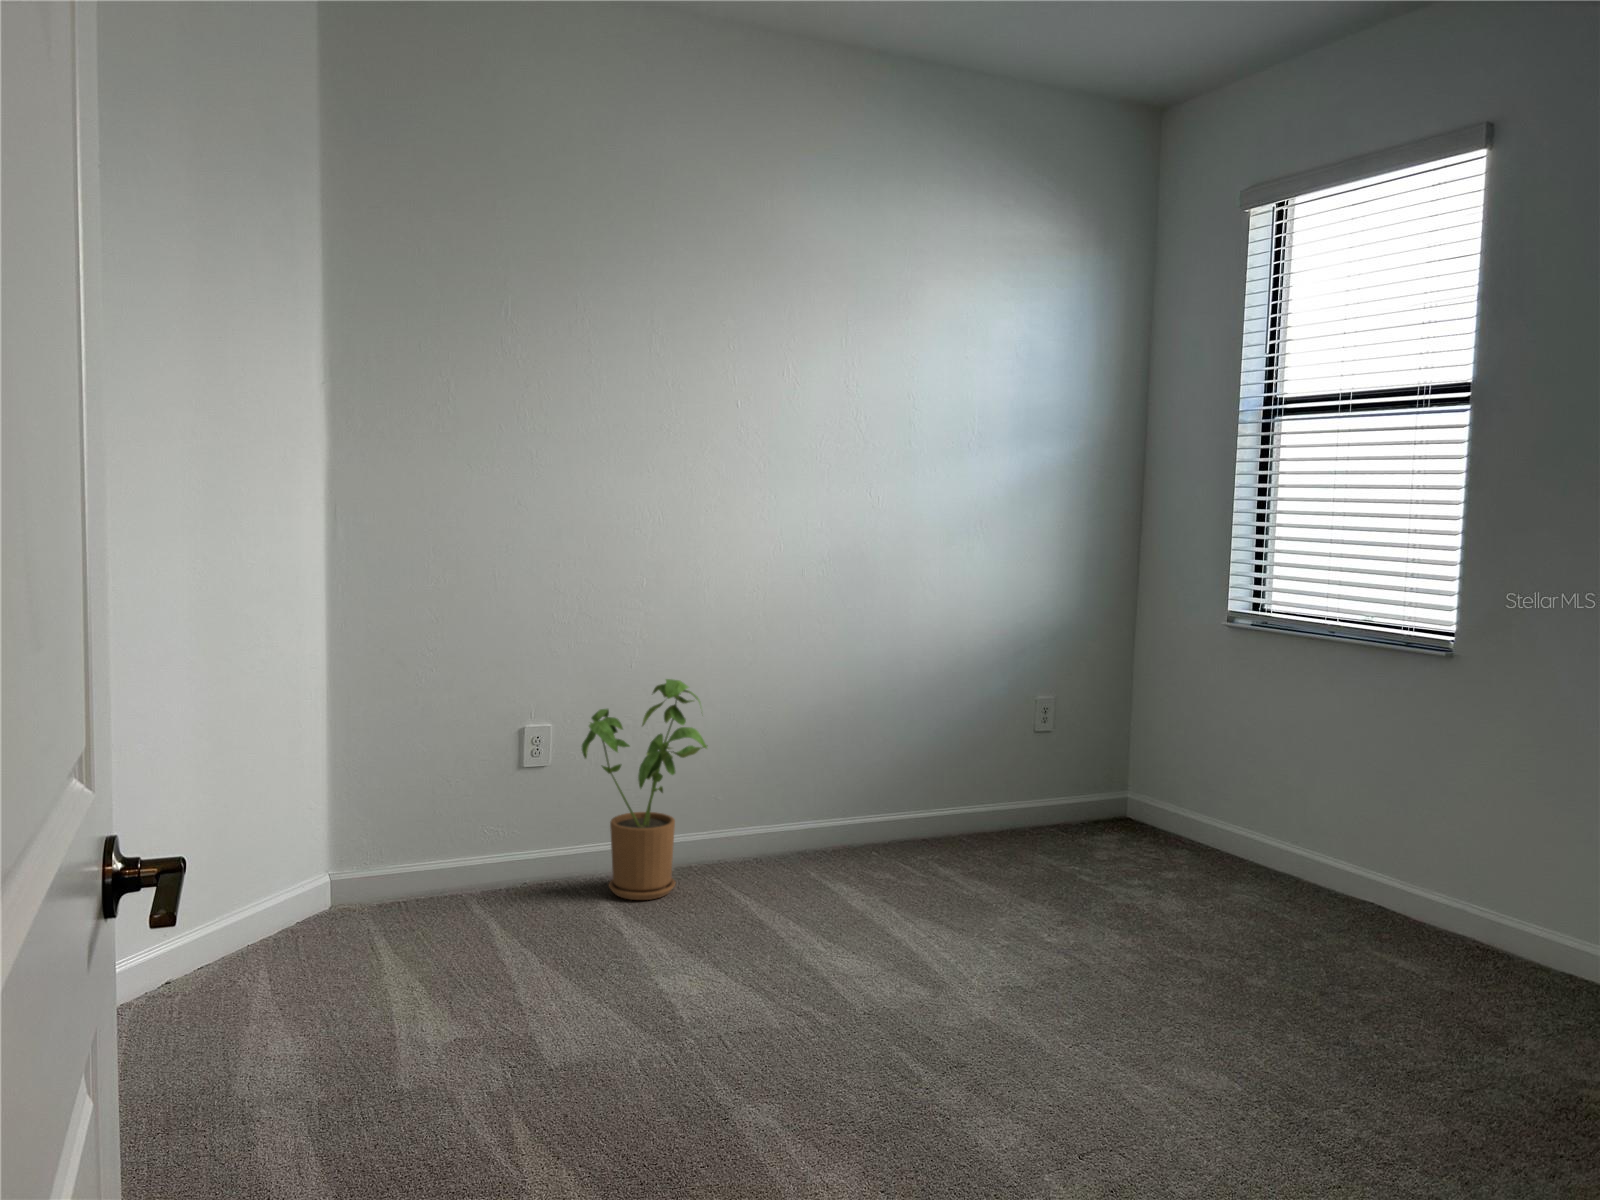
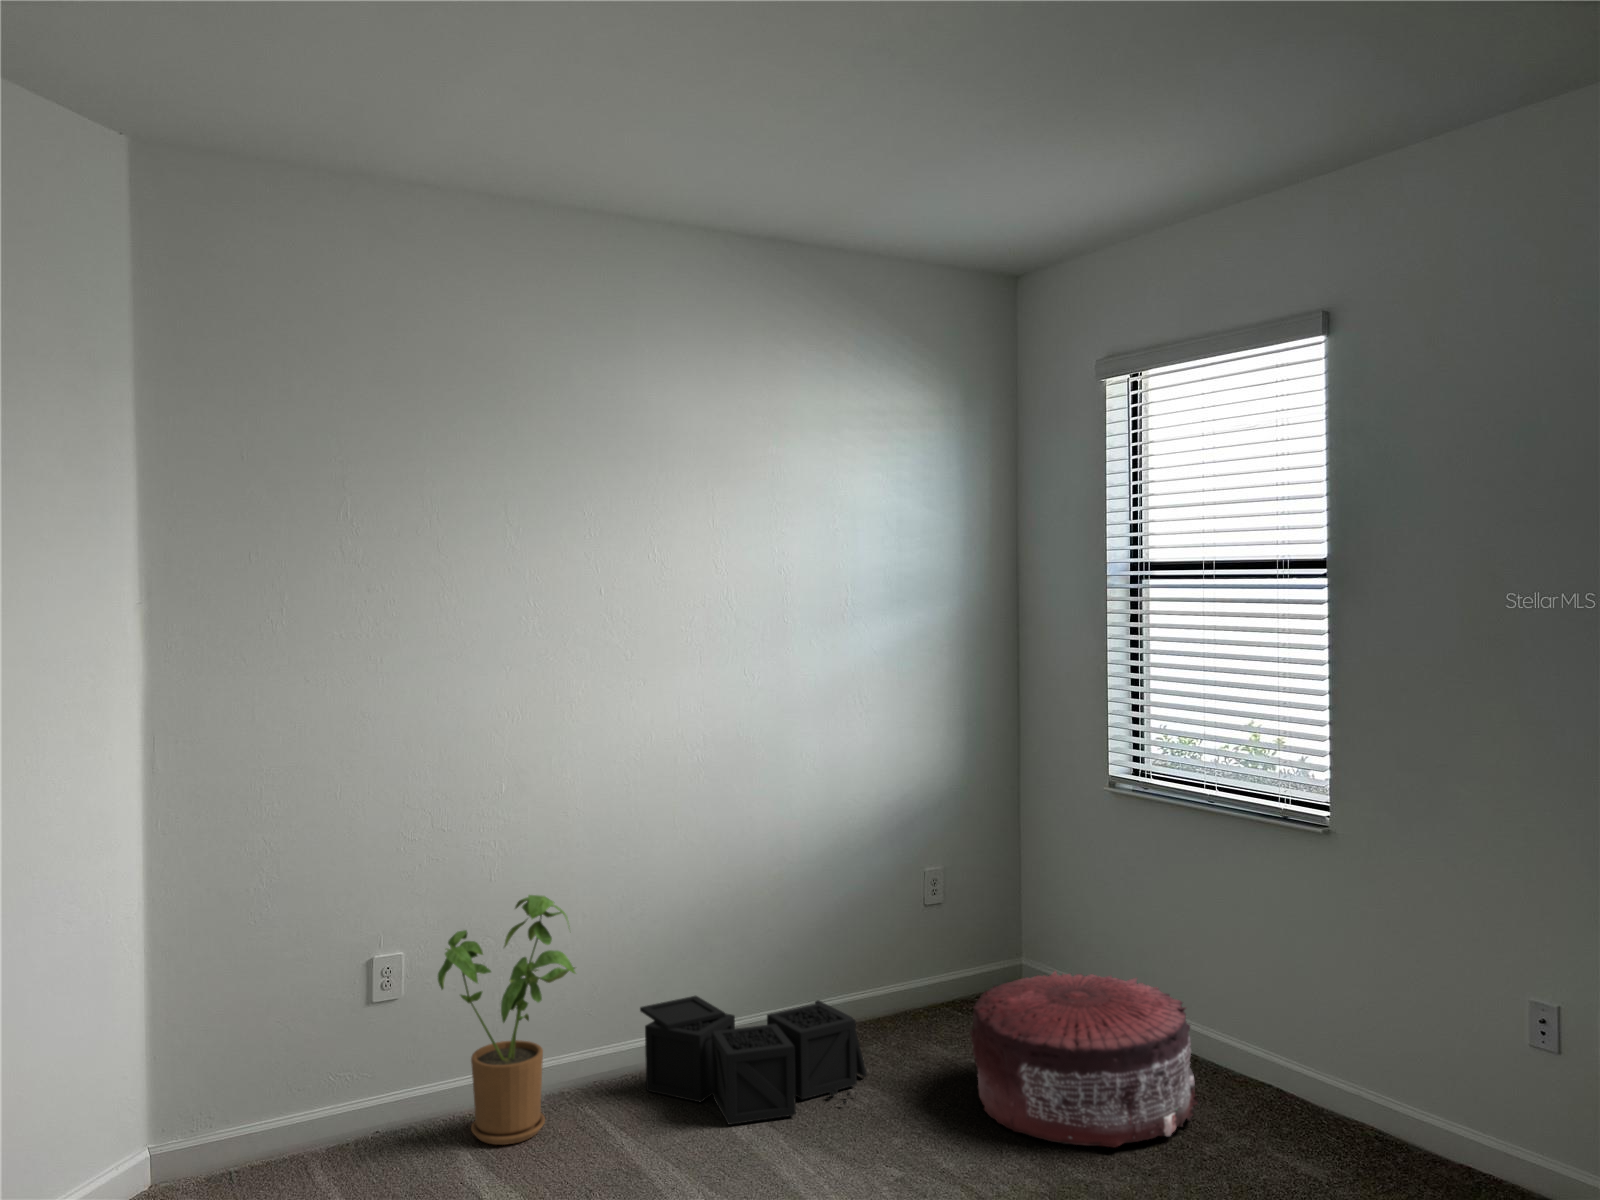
pouf: none [1076,785,1301,940] -> present [970,971,1200,1147]
storage bin: none [764,791,975,899] -> present [640,996,867,1125]

